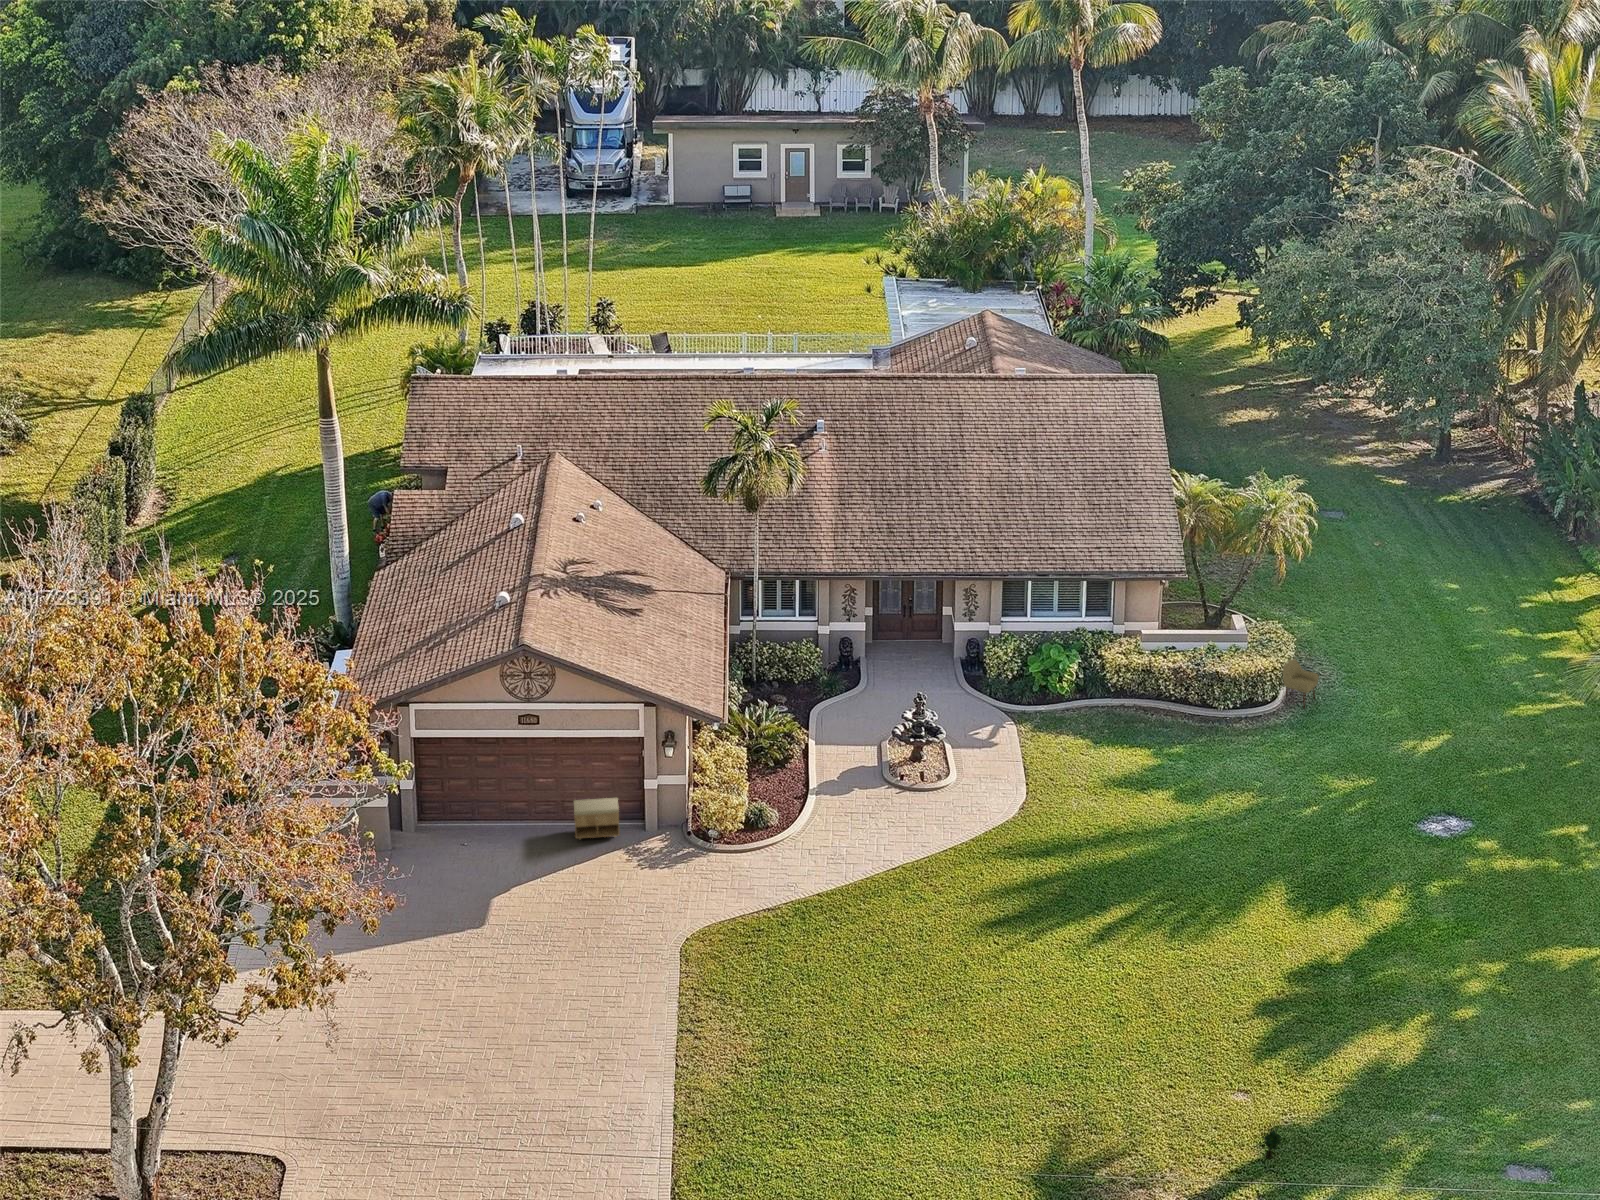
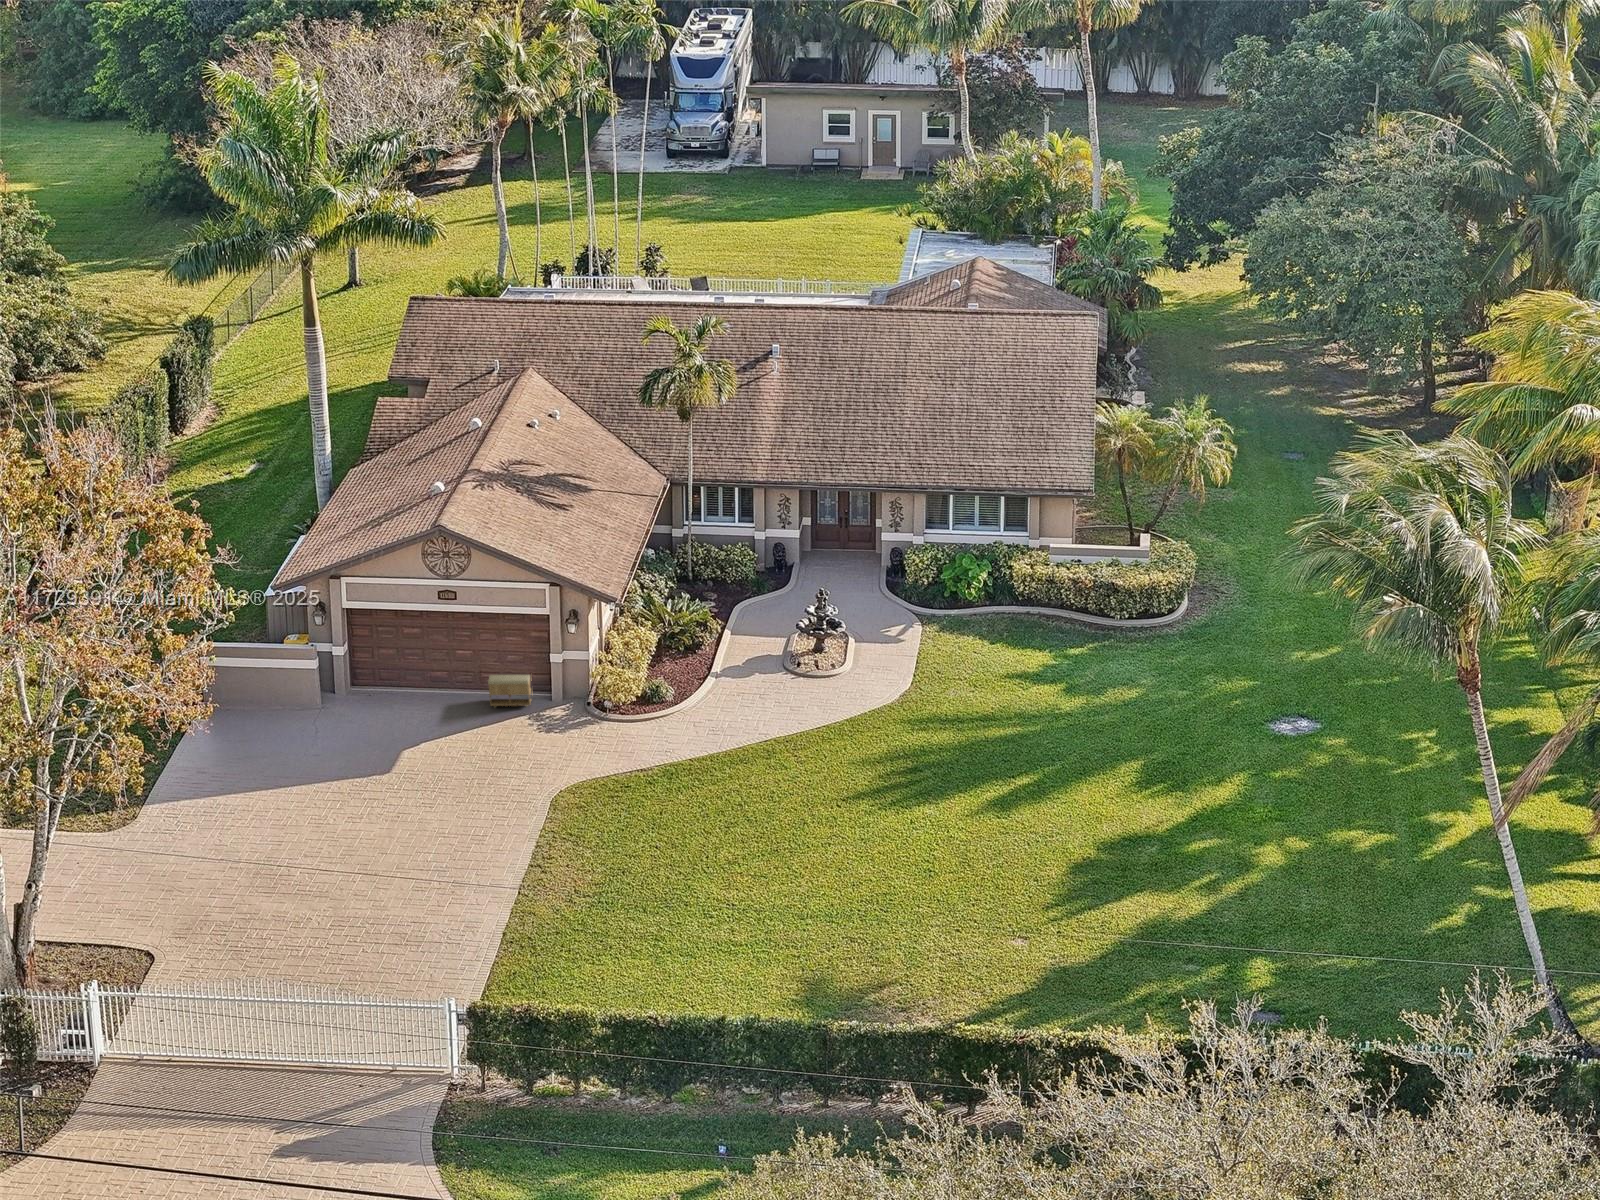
chair: present [1282,659,1319,708] -> none [1181,575,1217,623]
decorative plant: present [1262,1128,1282,1159] -> none [1016,967,1036,997]

